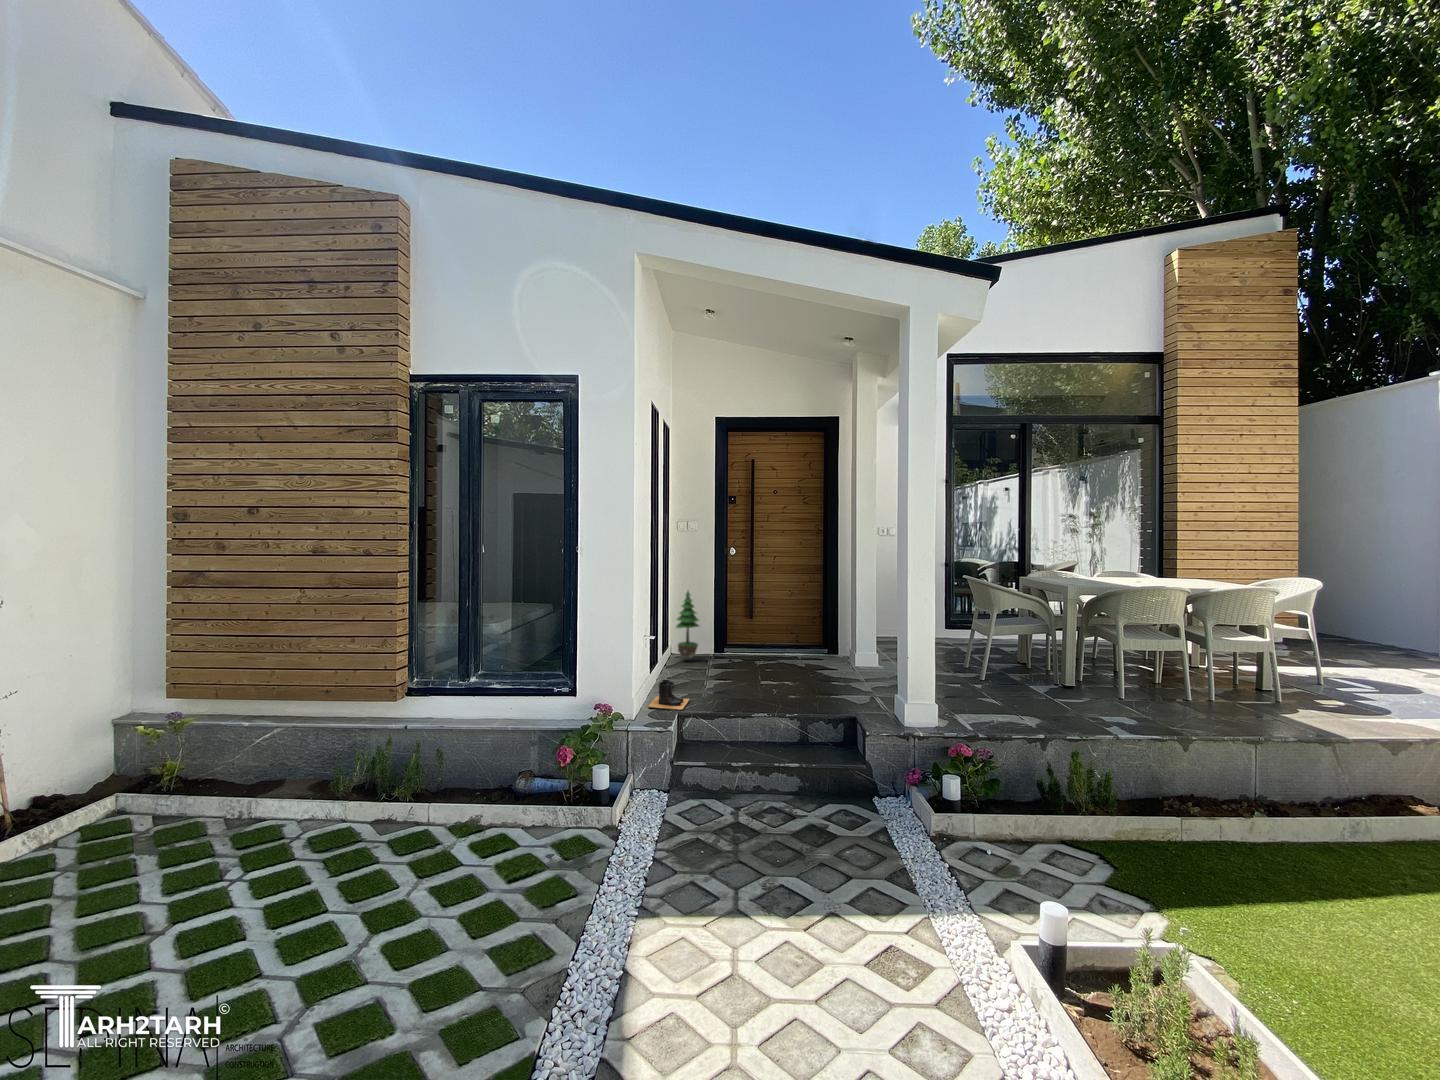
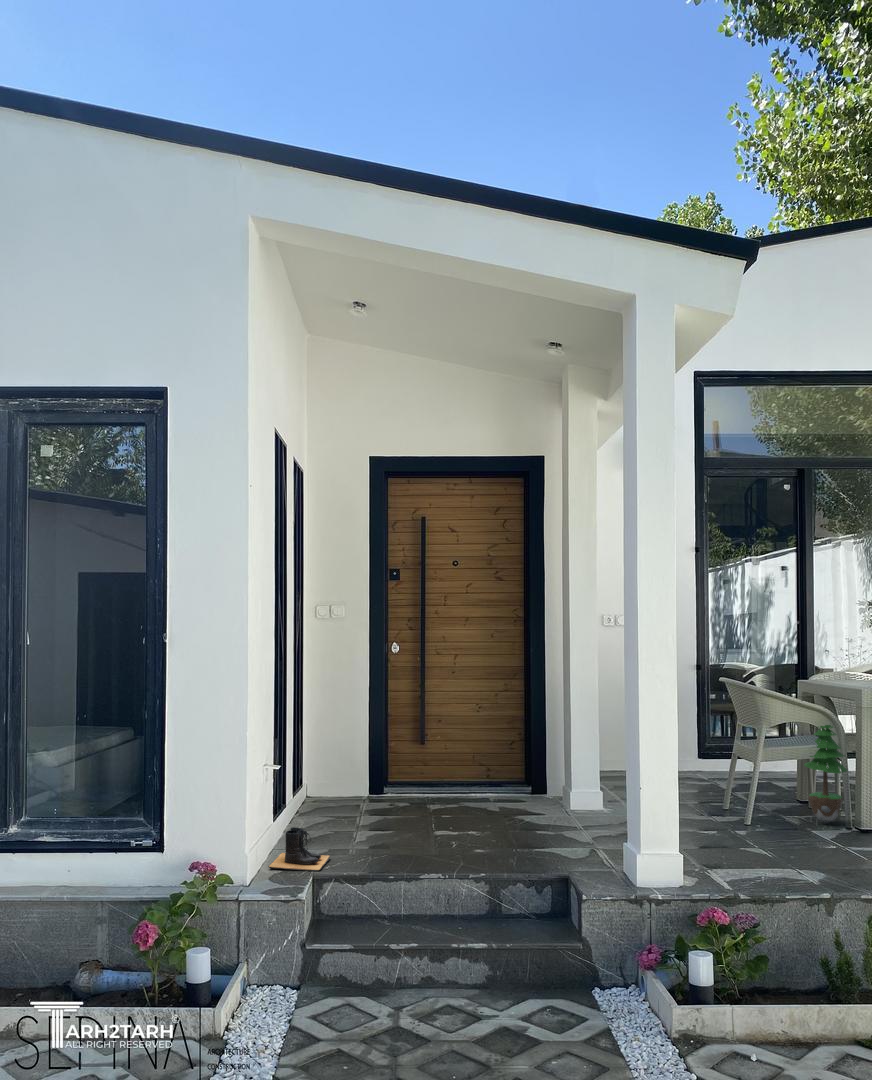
potted tree: present [676,591,699,660] -> present [804,725,847,824]

